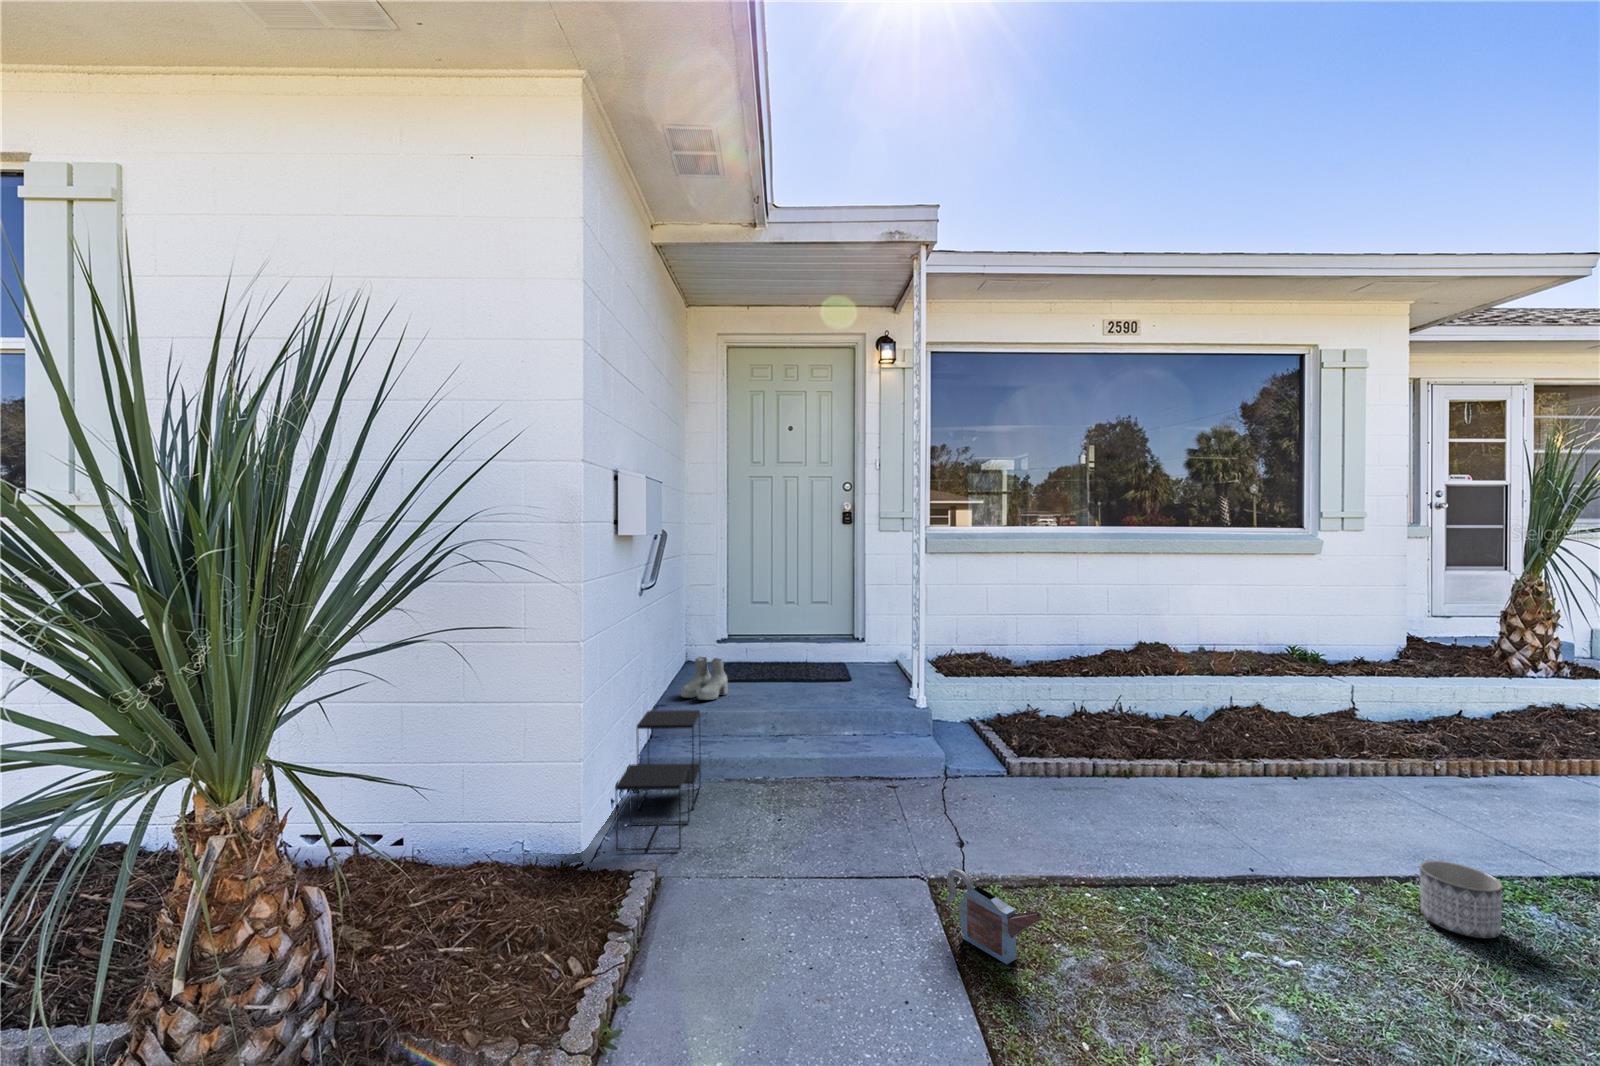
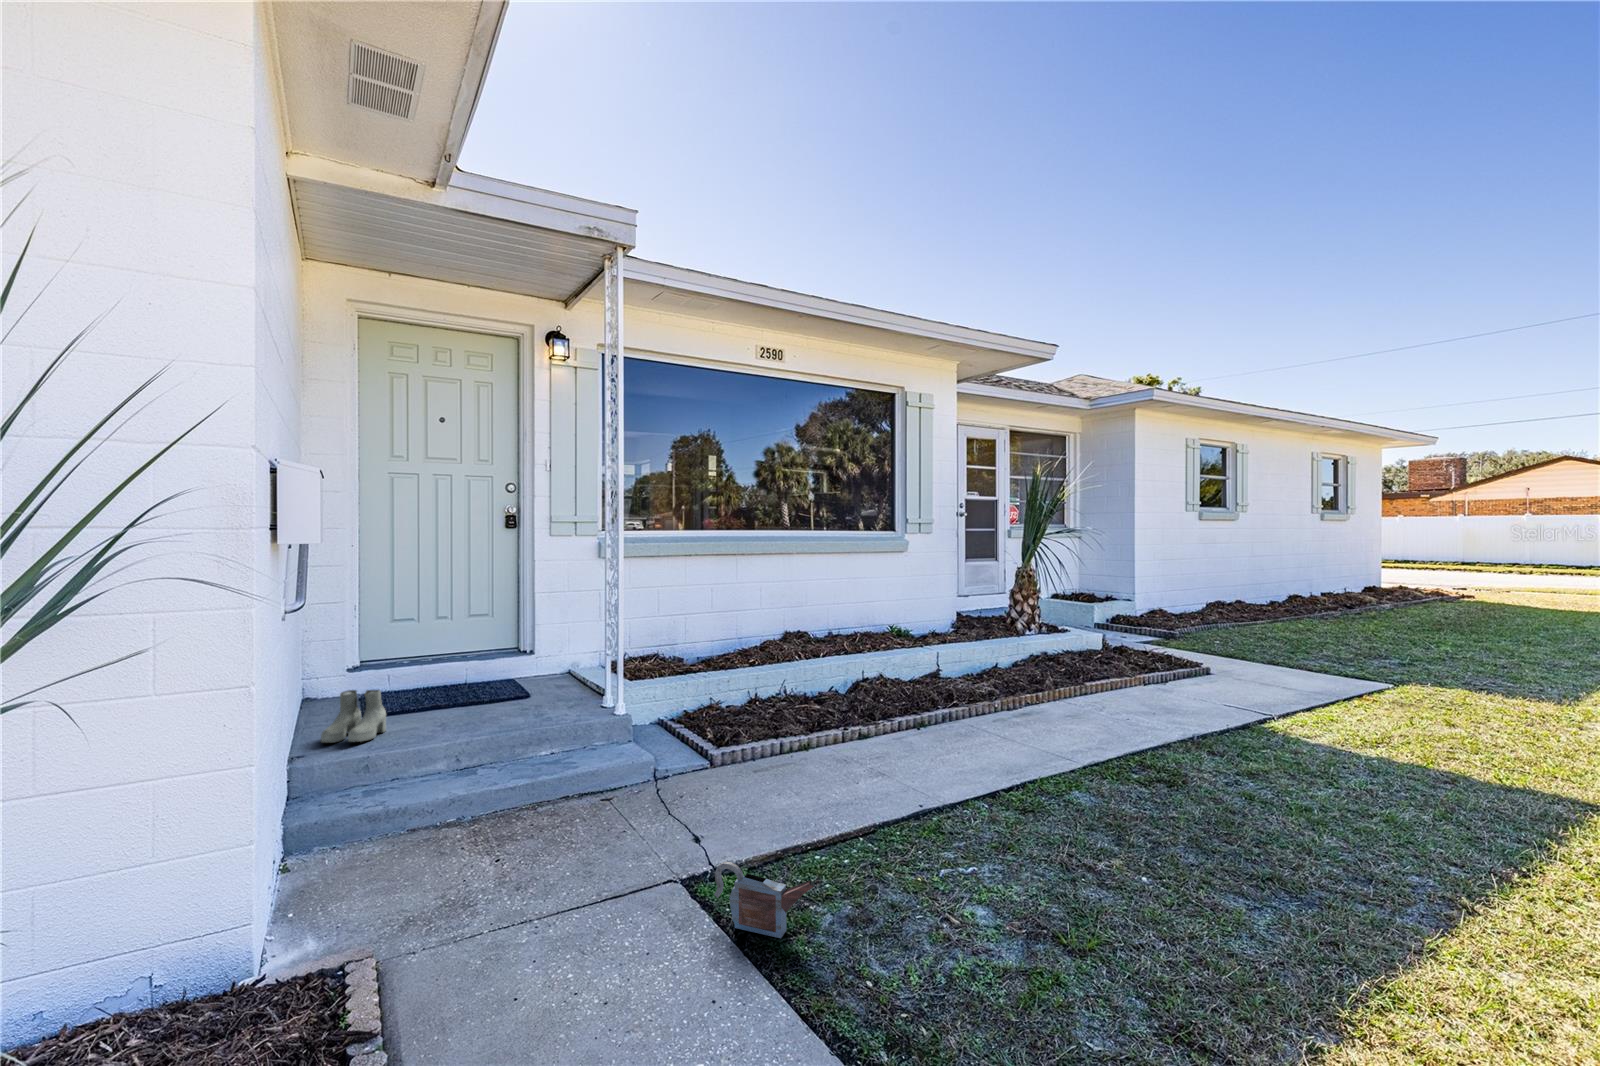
side table: present [615,710,701,851] -> none [279,754,379,955]
planter: present [1419,861,1503,938] -> none [1025,770,1071,818]

